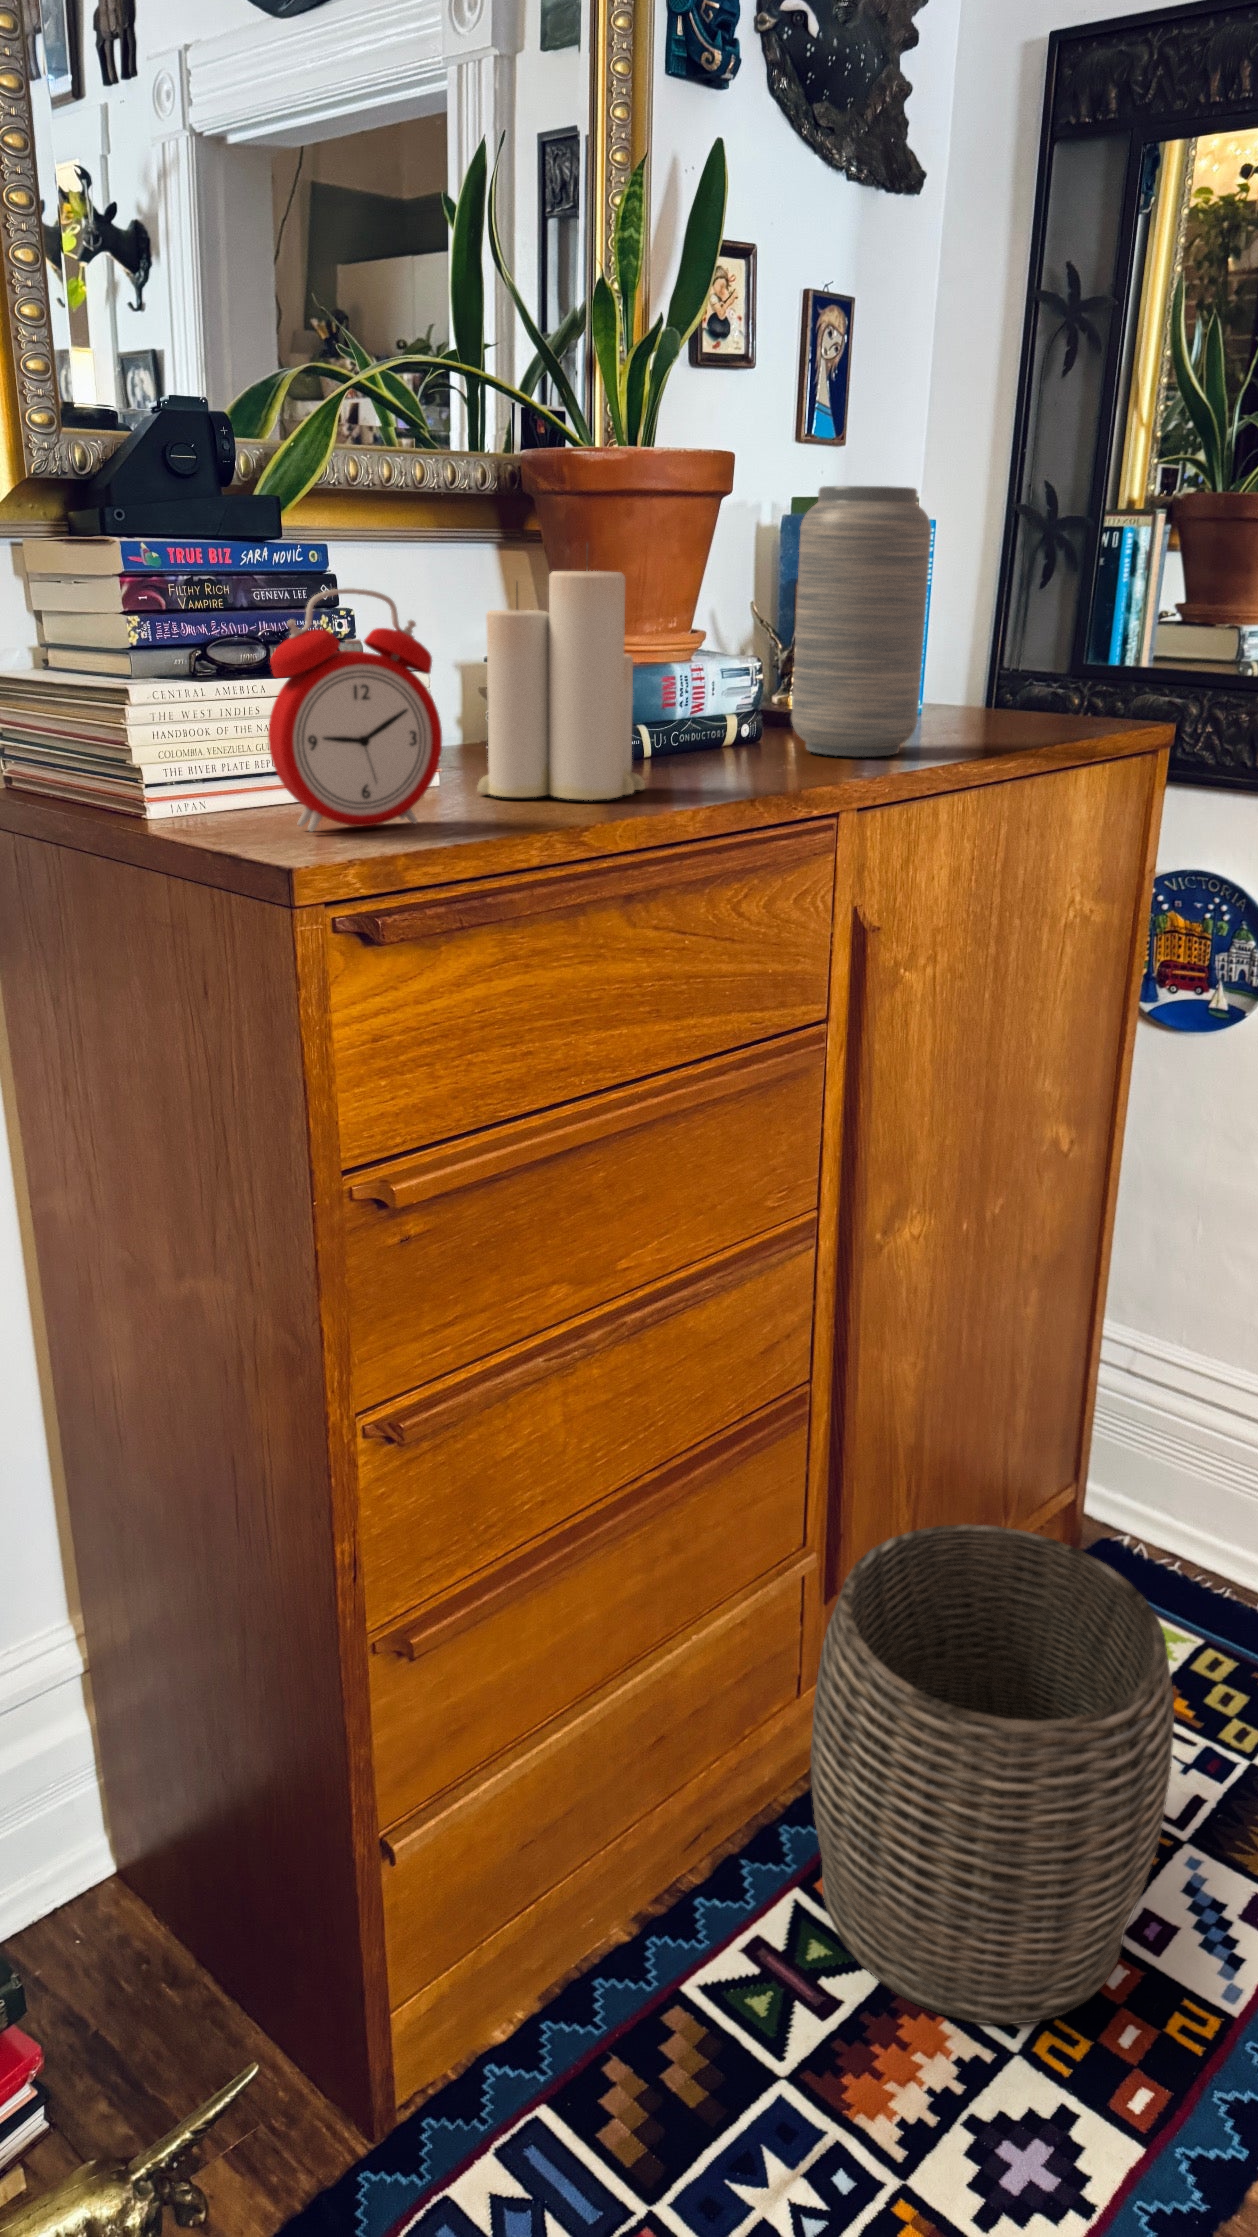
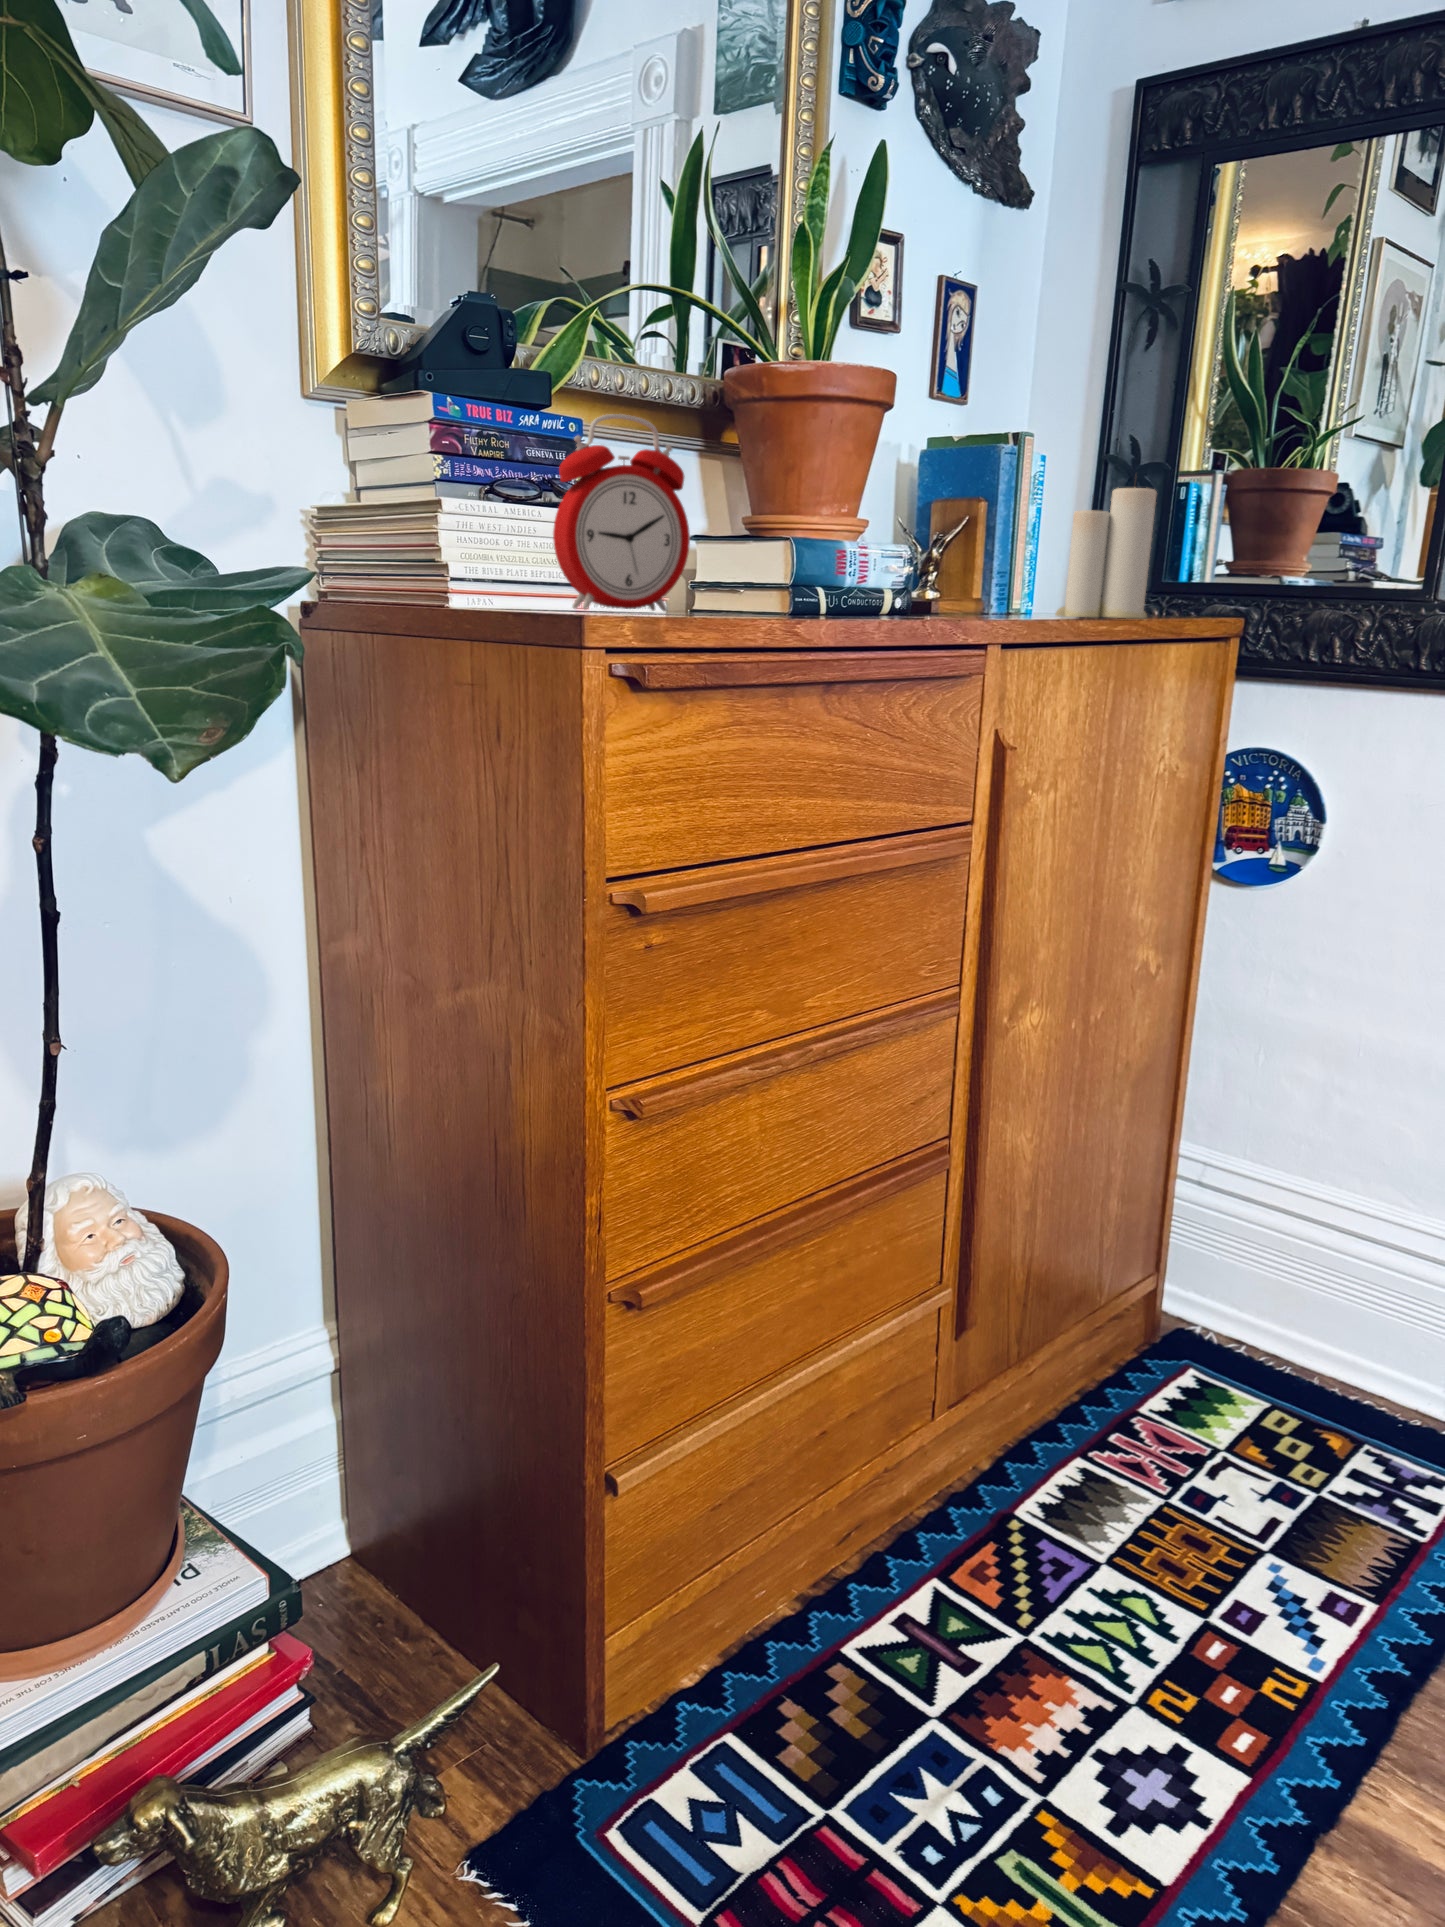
vase: present [791,486,932,757] -> none [940,394,1059,618]
candle: present [477,545,645,800] -> present [1055,485,1157,619]
woven basket: present [811,1524,1174,2025] -> none [949,1267,1266,1684]

